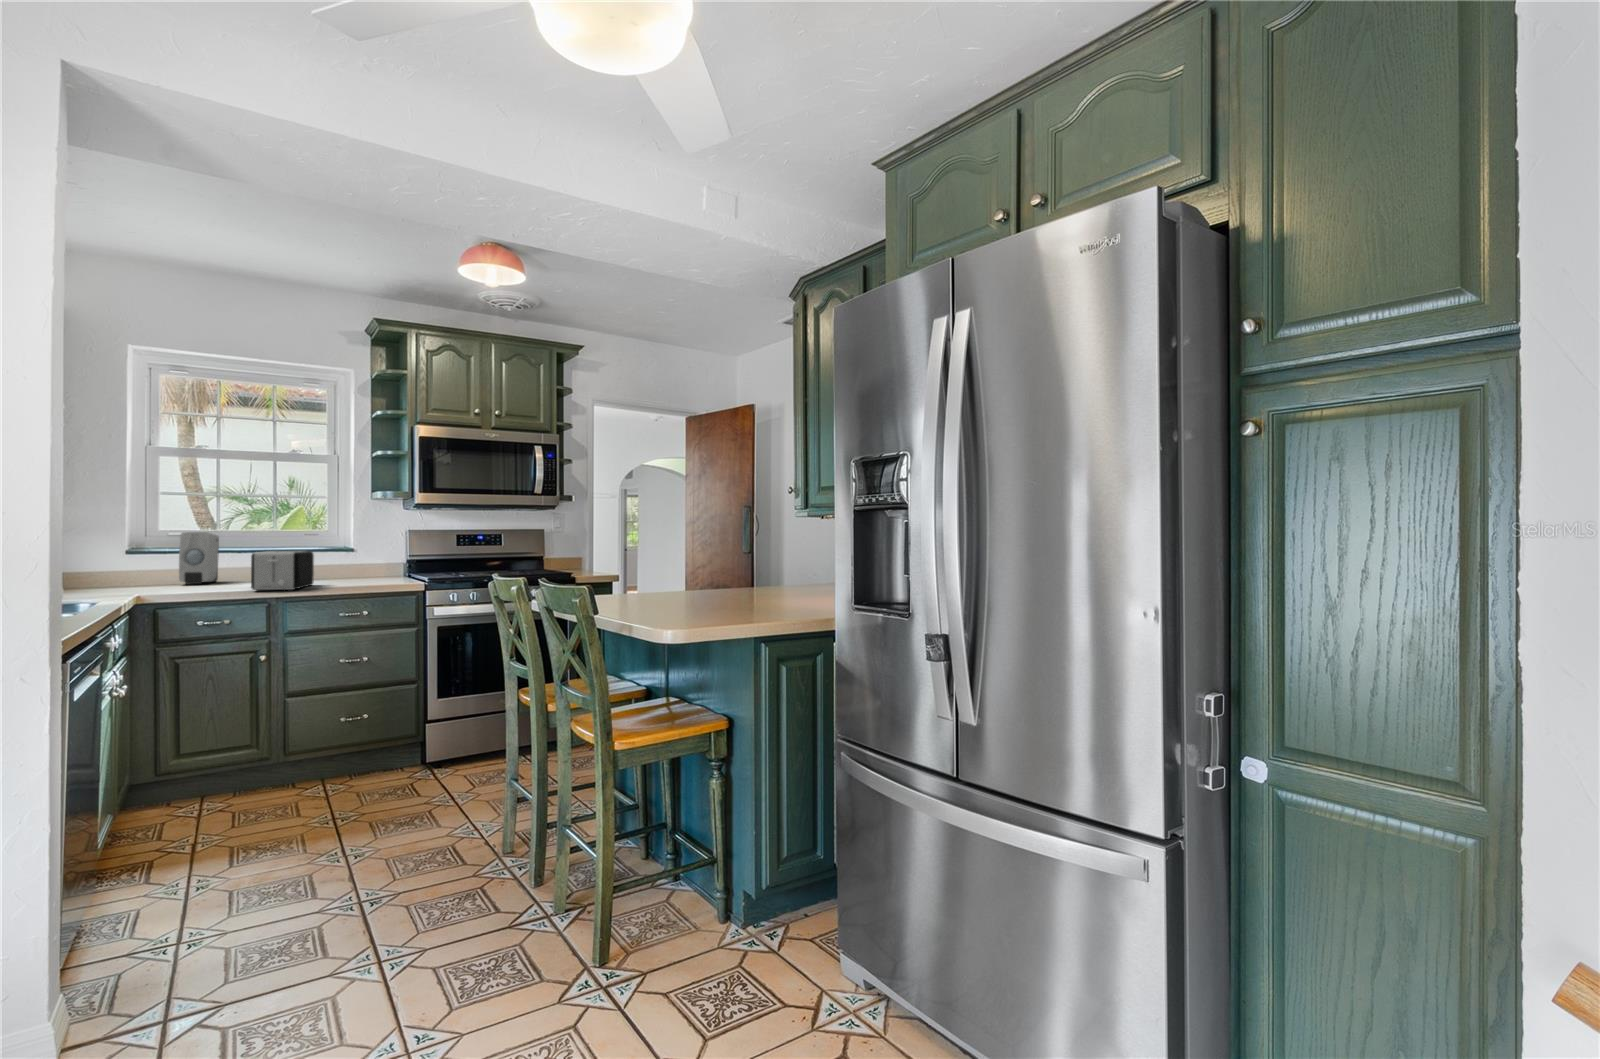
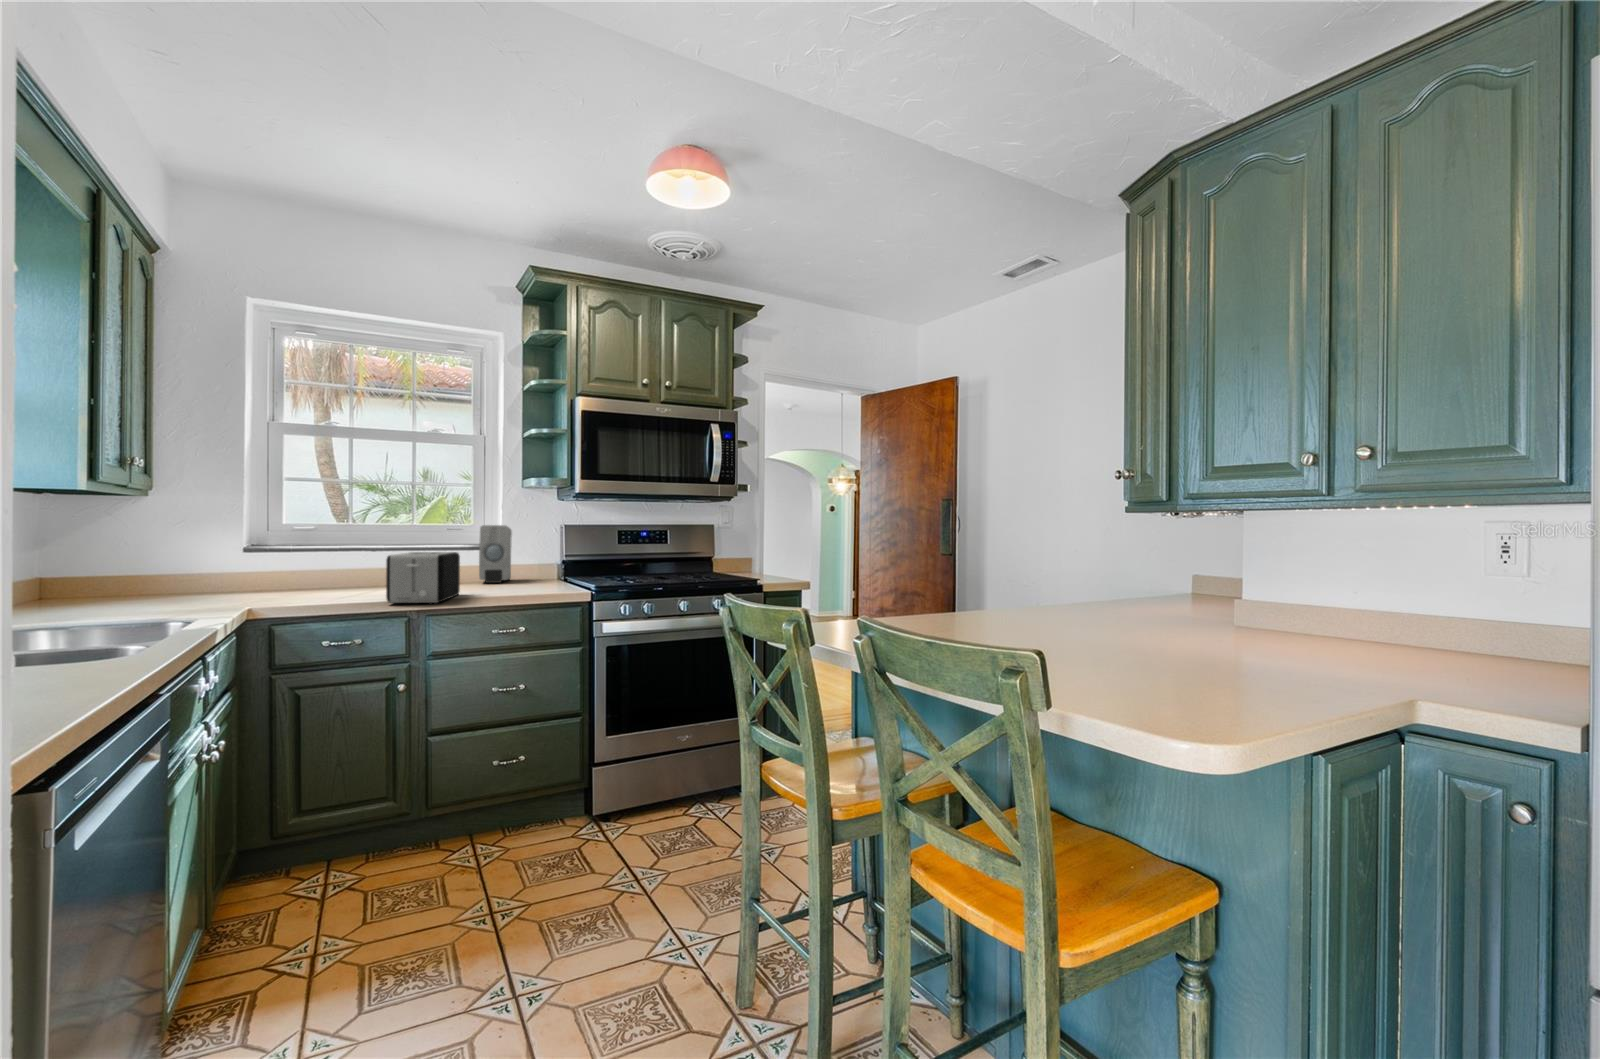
soap dispenser: present [179,532,219,584] -> present [479,525,512,583]

